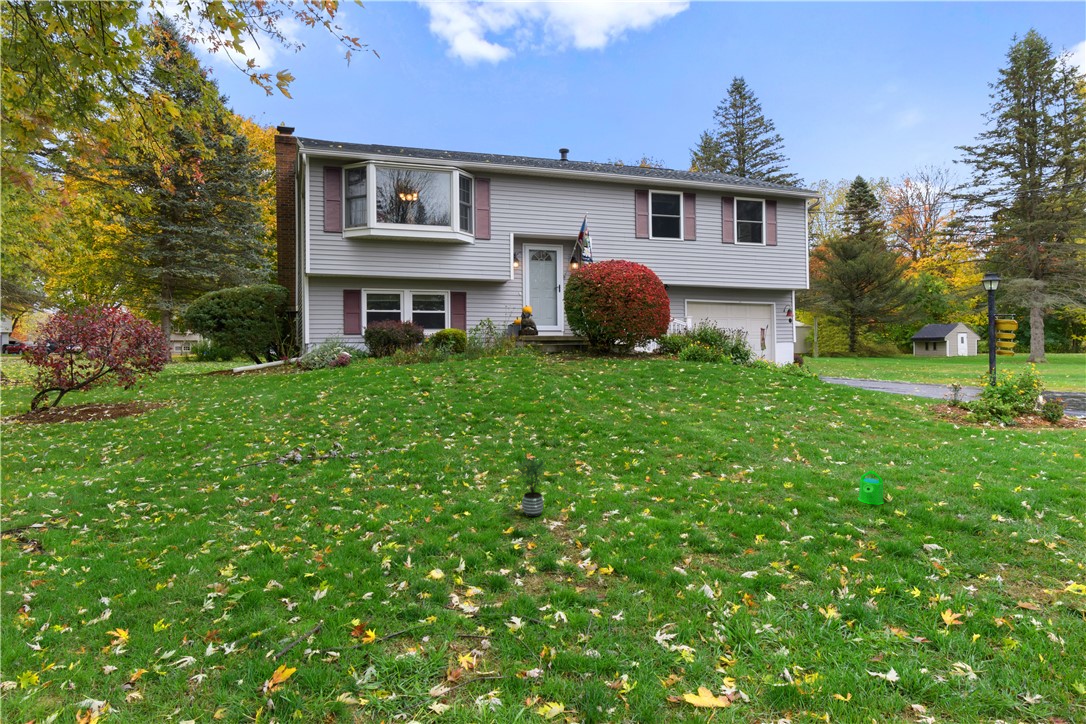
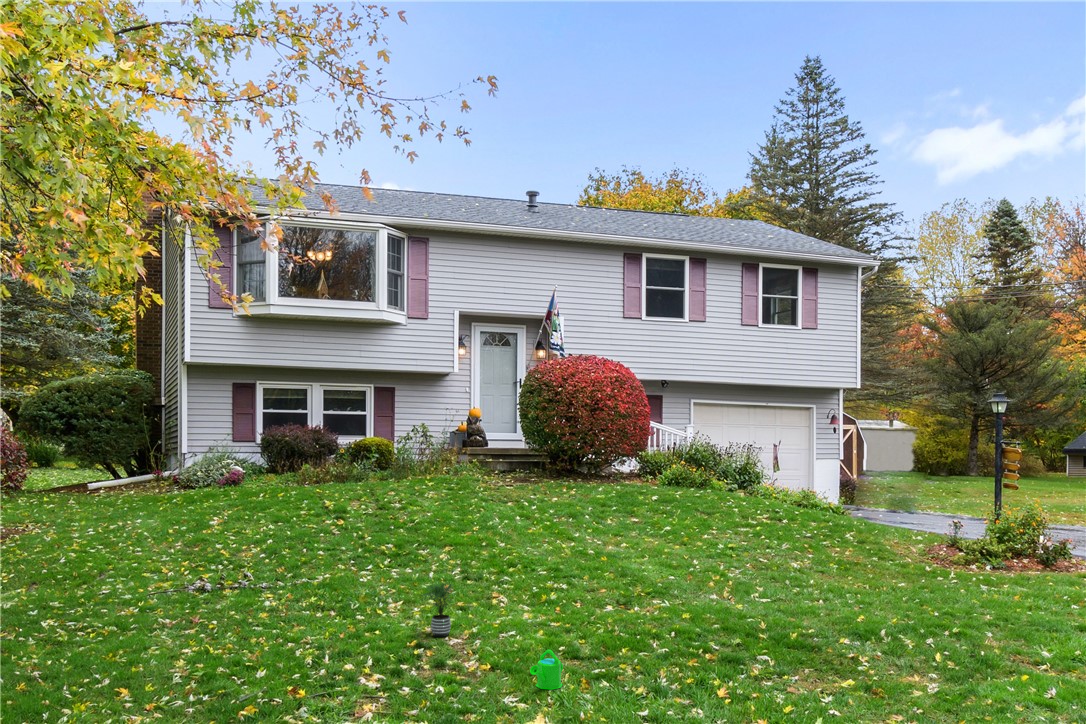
watering can: present [857,470,884,505] -> present [530,649,563,690]

